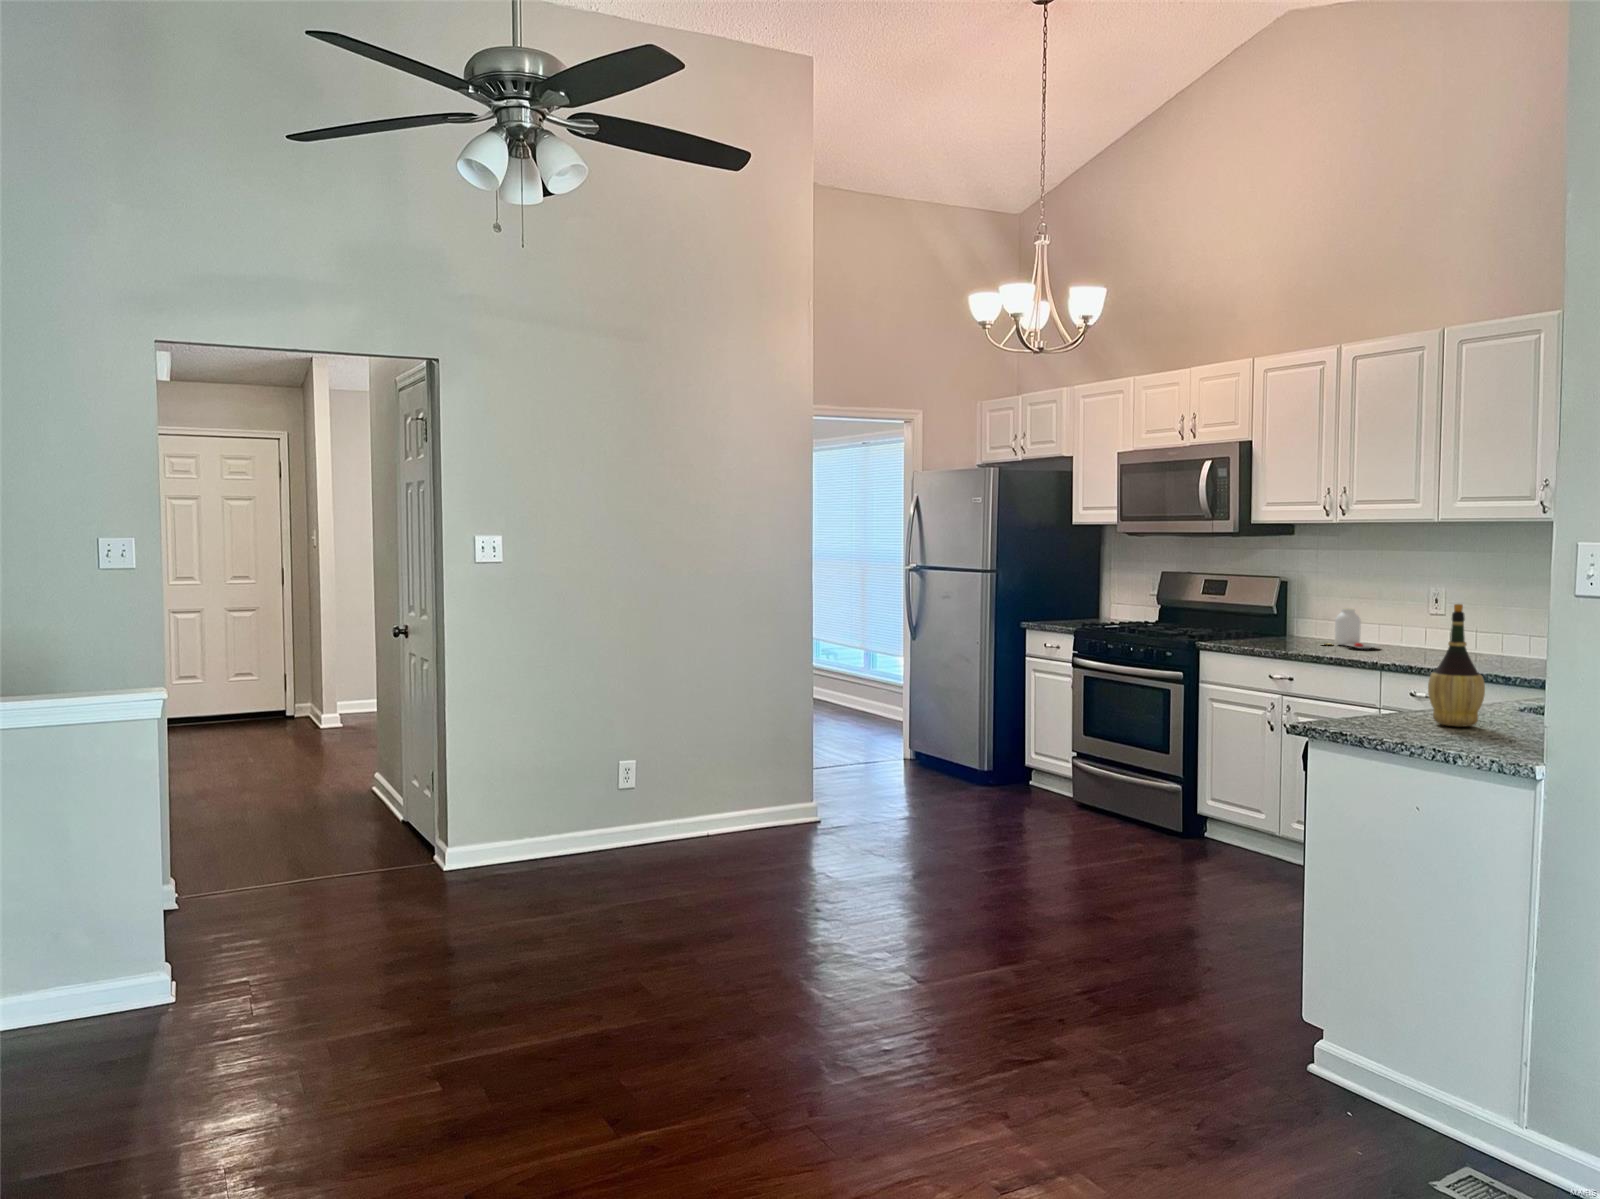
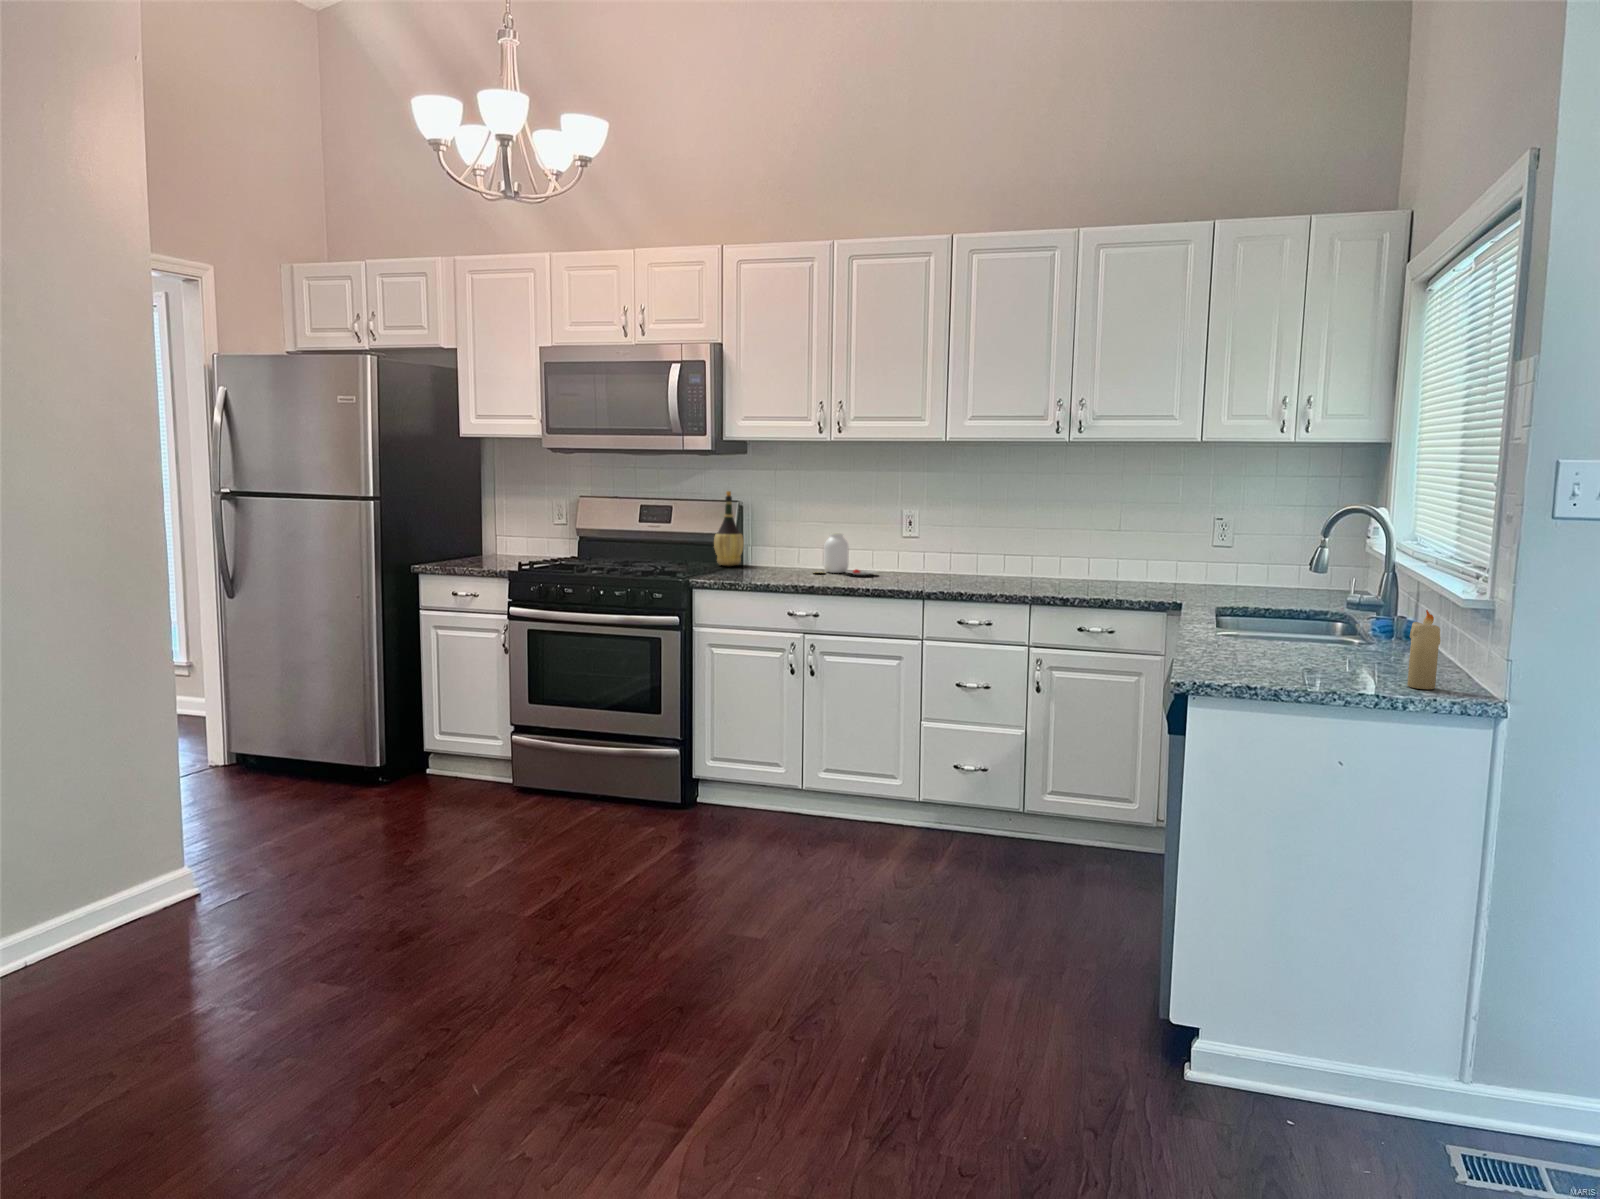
wine bottle: present [1428,604,1485,726] -> present [714,491,744,566]
candle: none [1484,681,1511,751] -> present [1407,610,1441,689]

